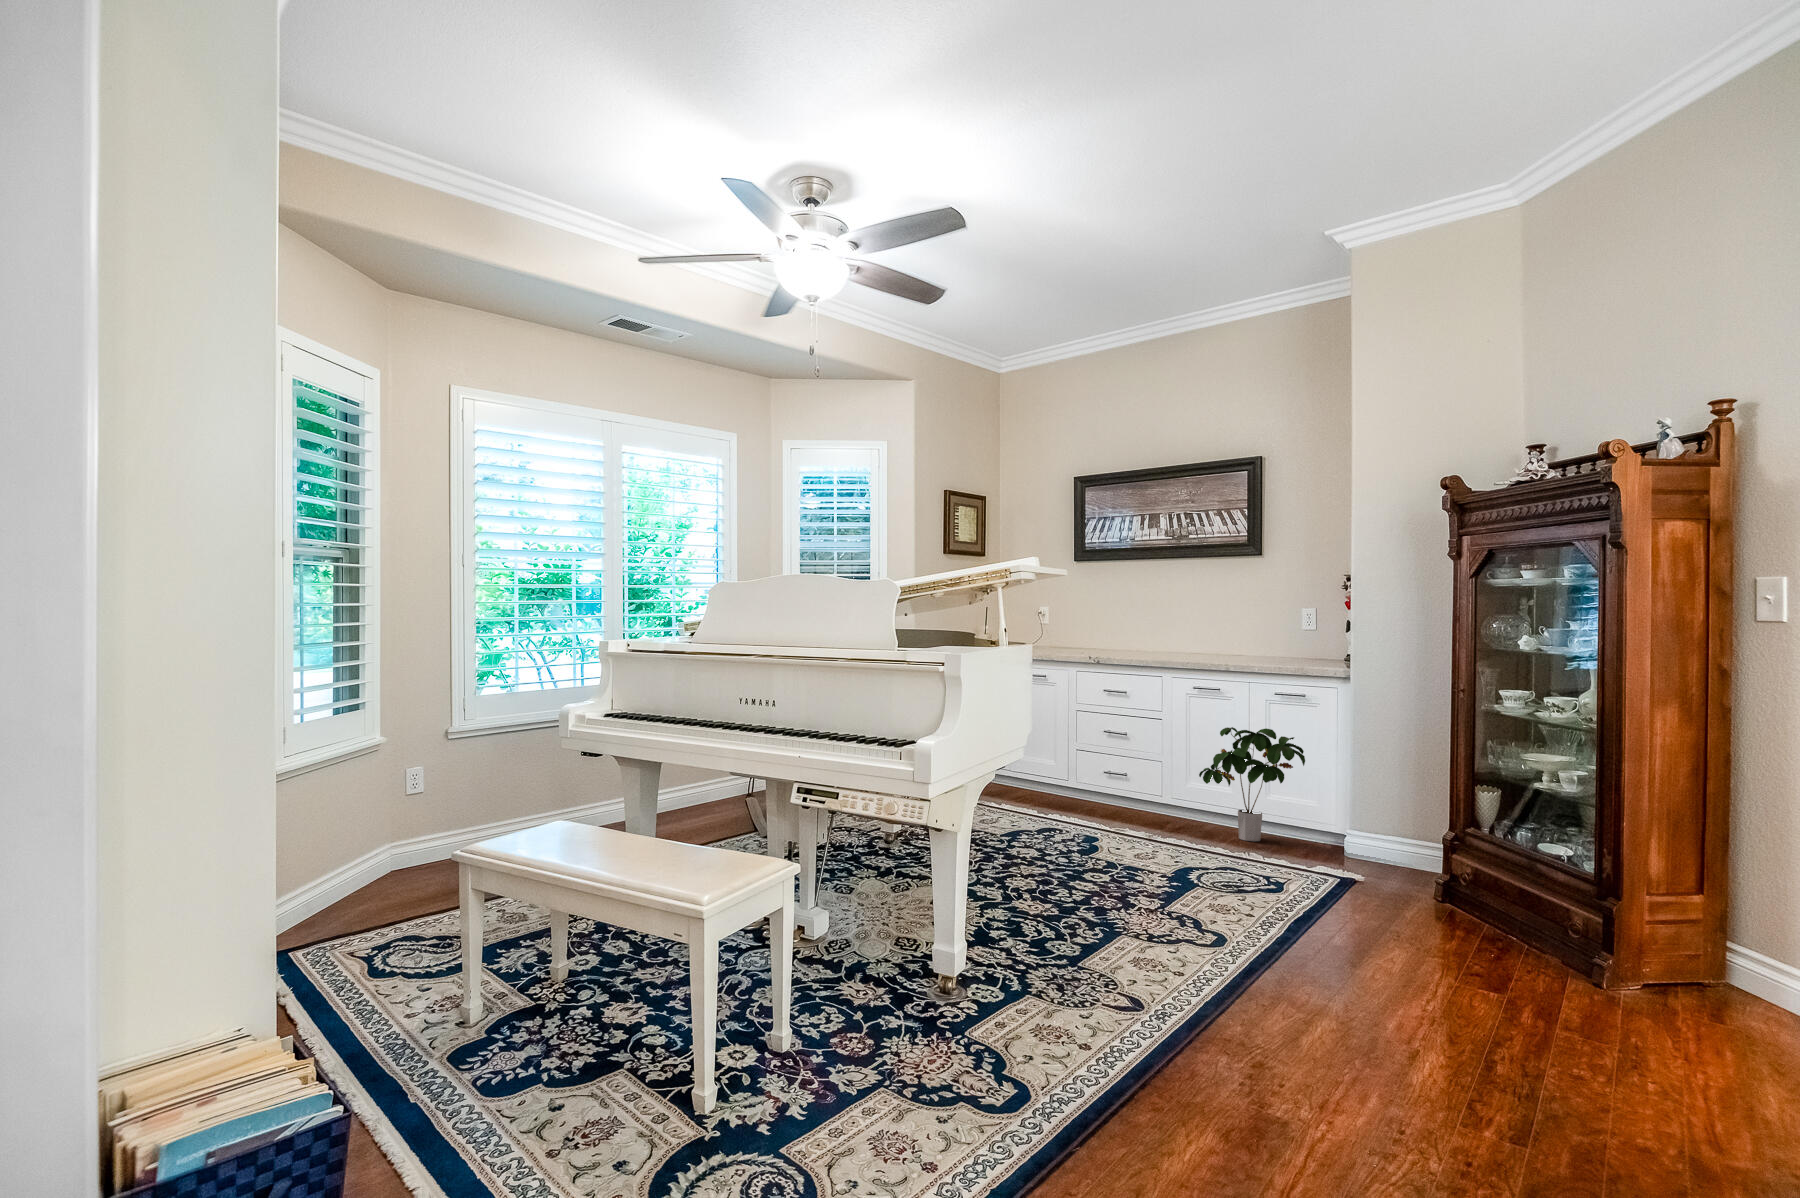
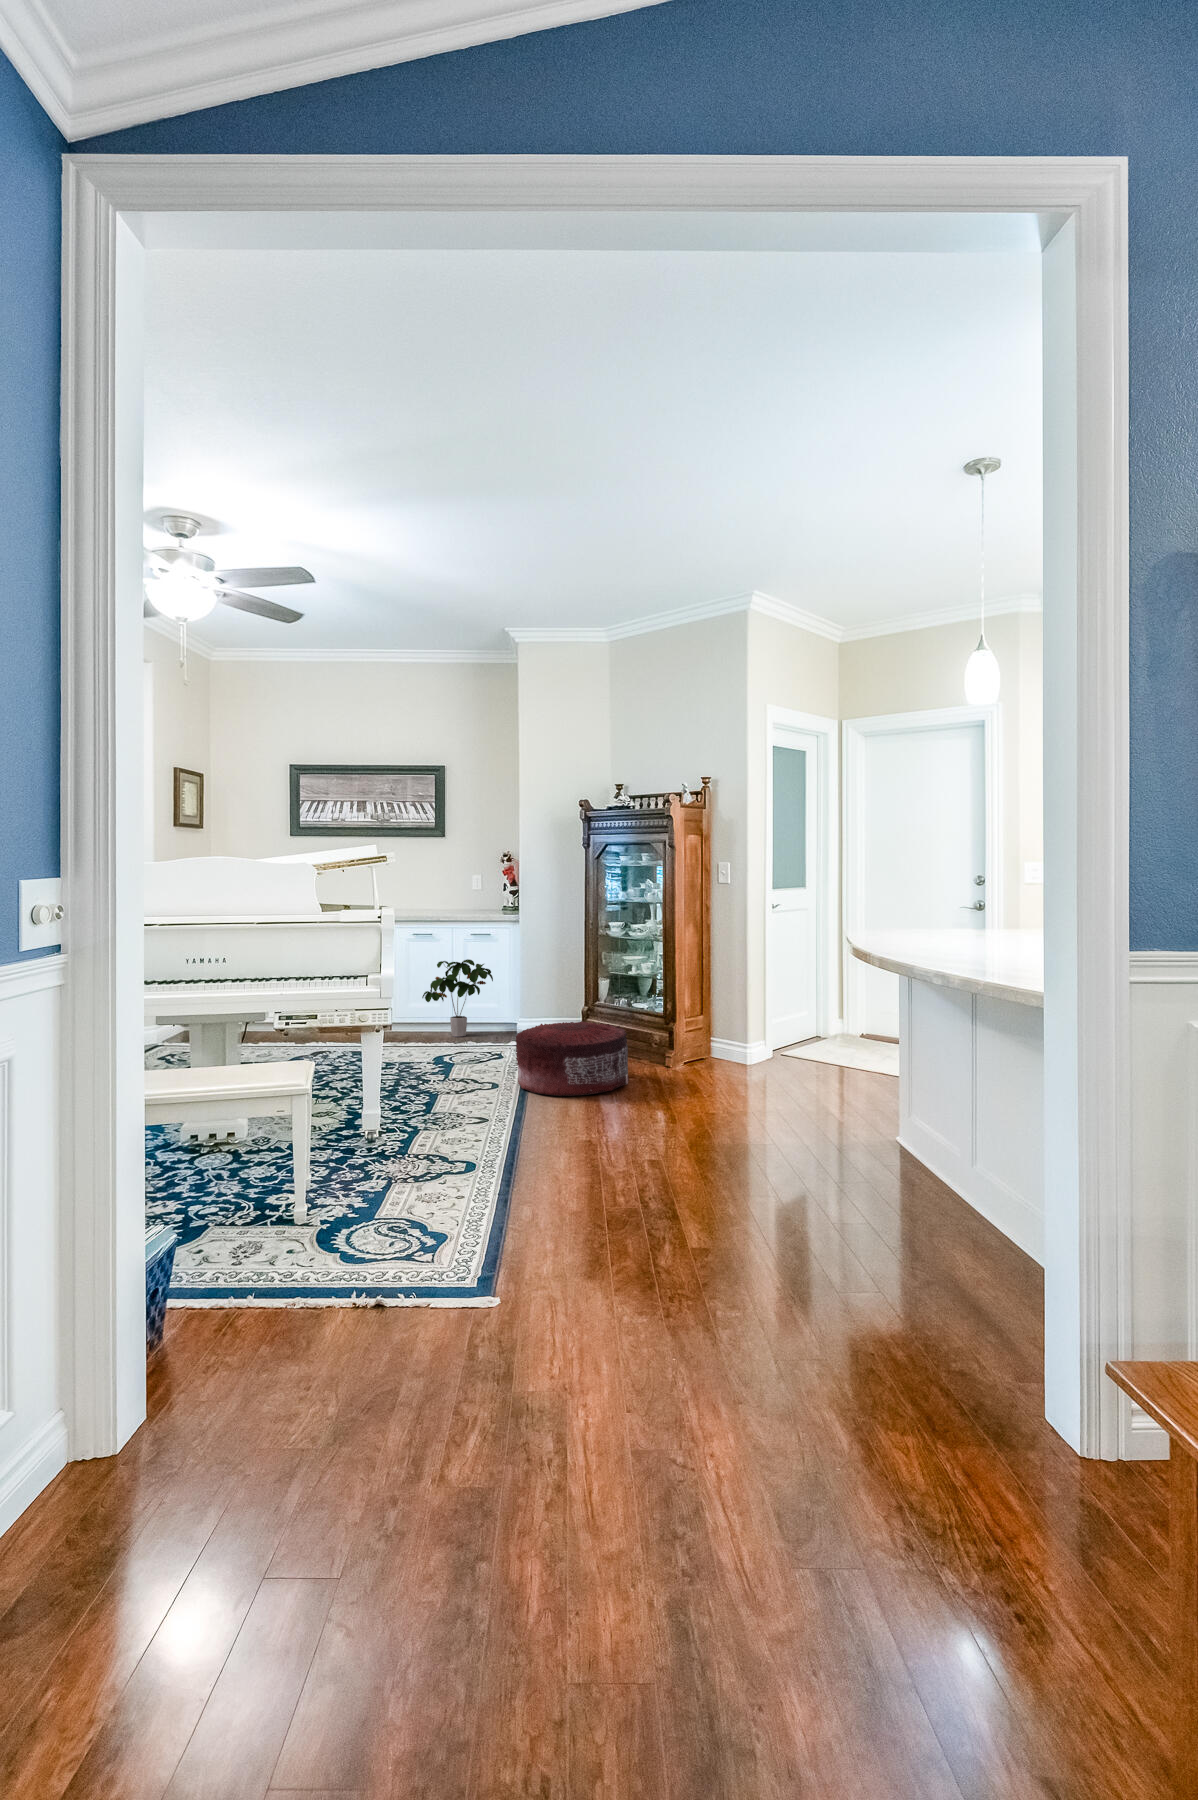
pouf: none [1242,849,1480,1014] -> present [516,1021,629,1096]

